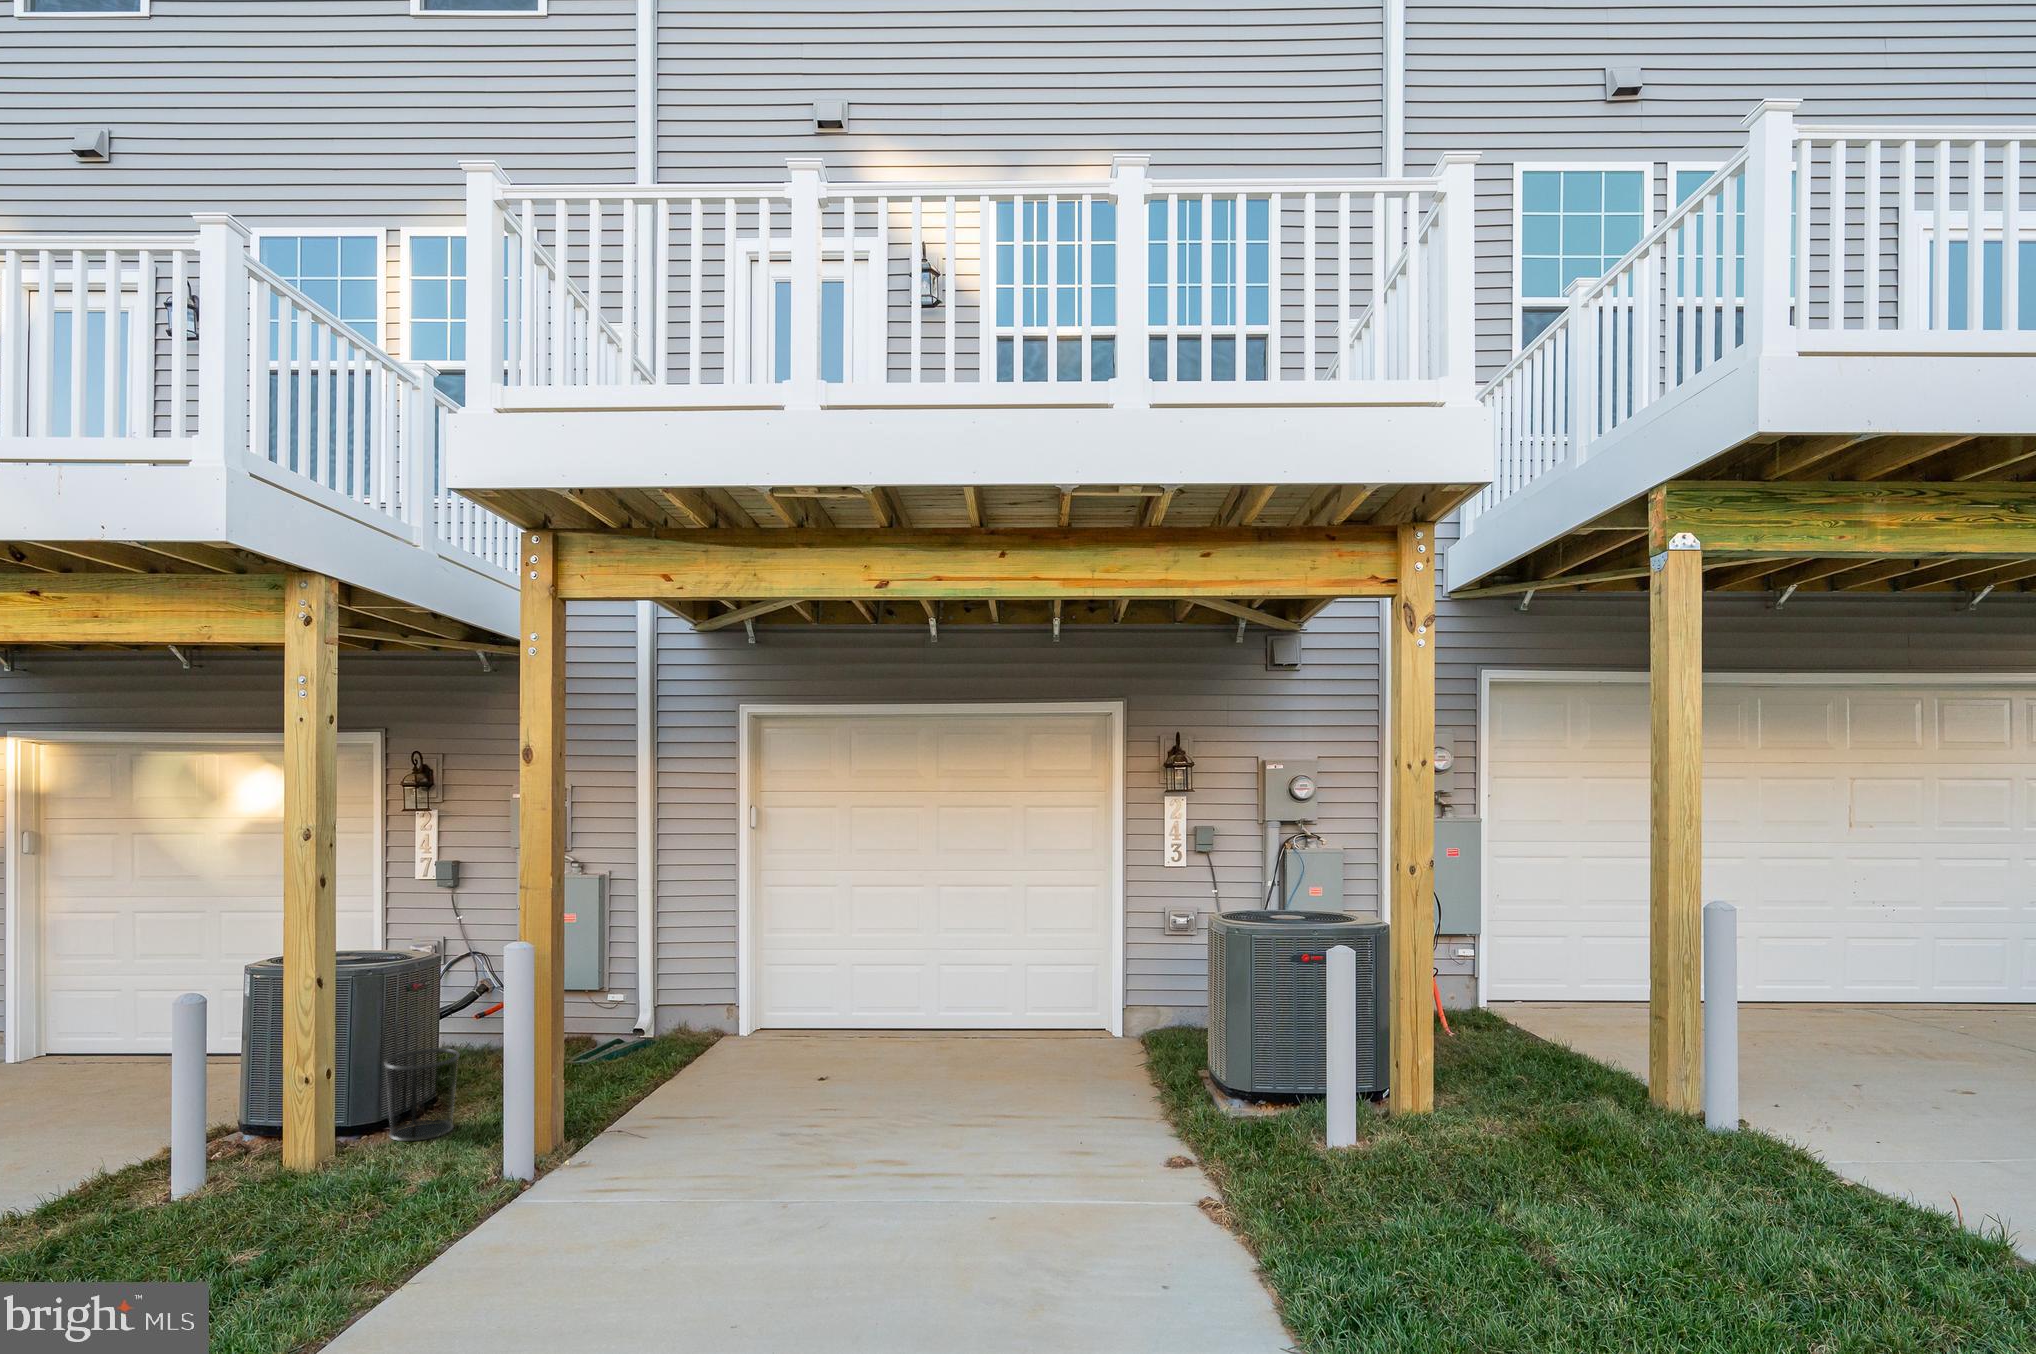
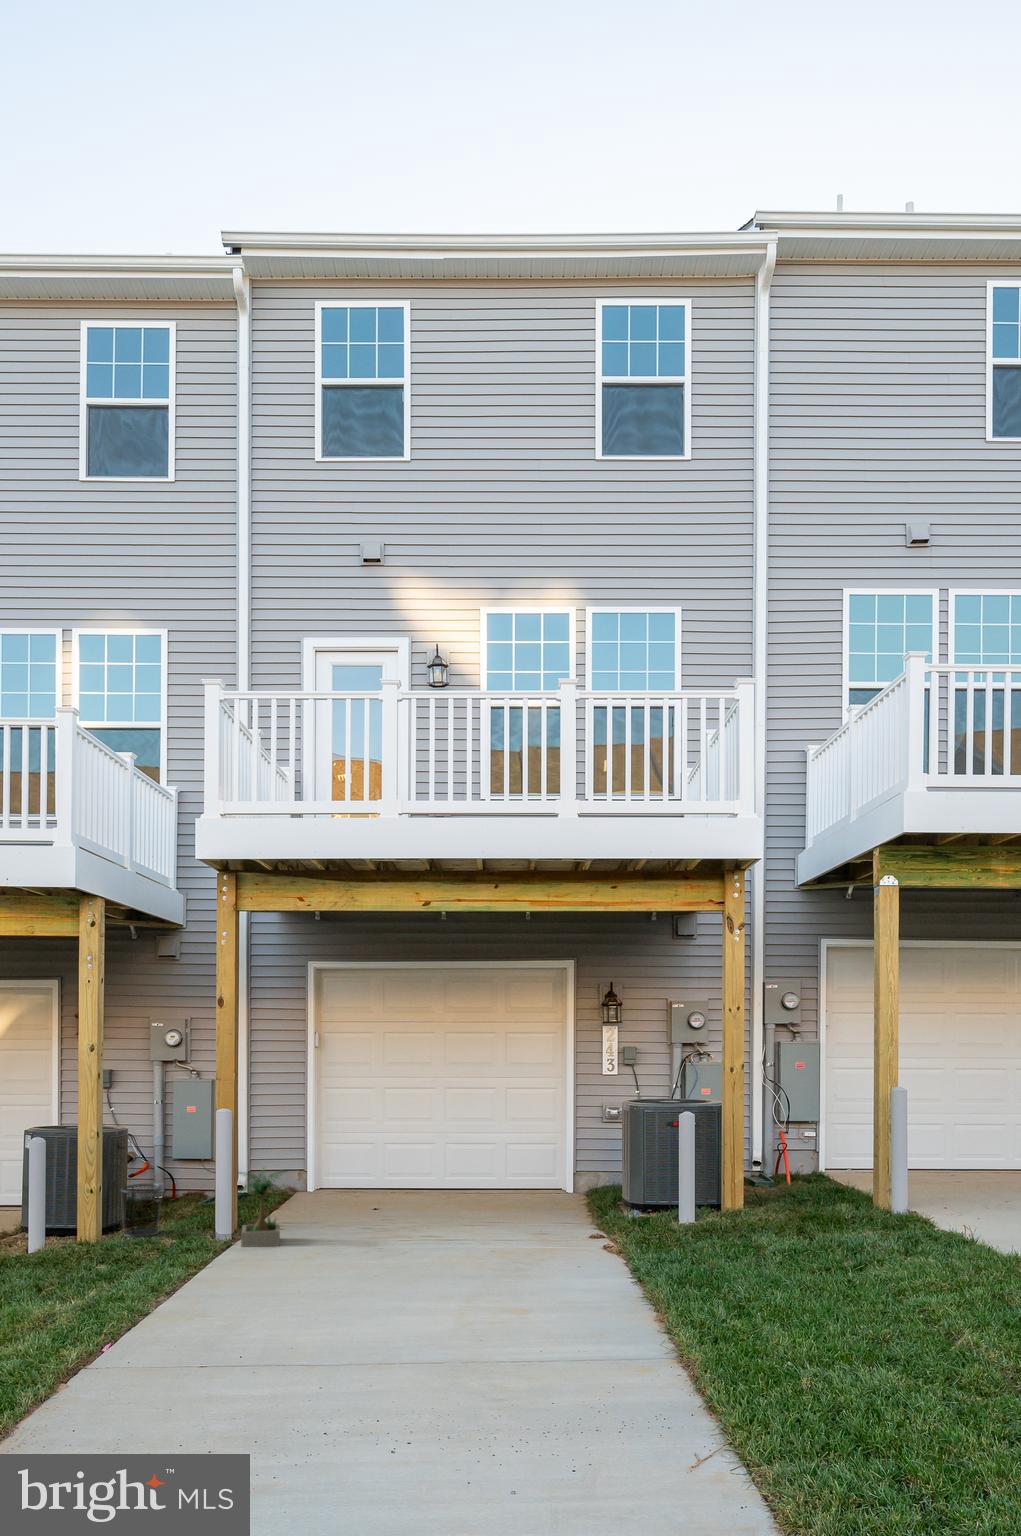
potted plant: none [554,1025,658,1171] -> present [238,1168,283,1247]

